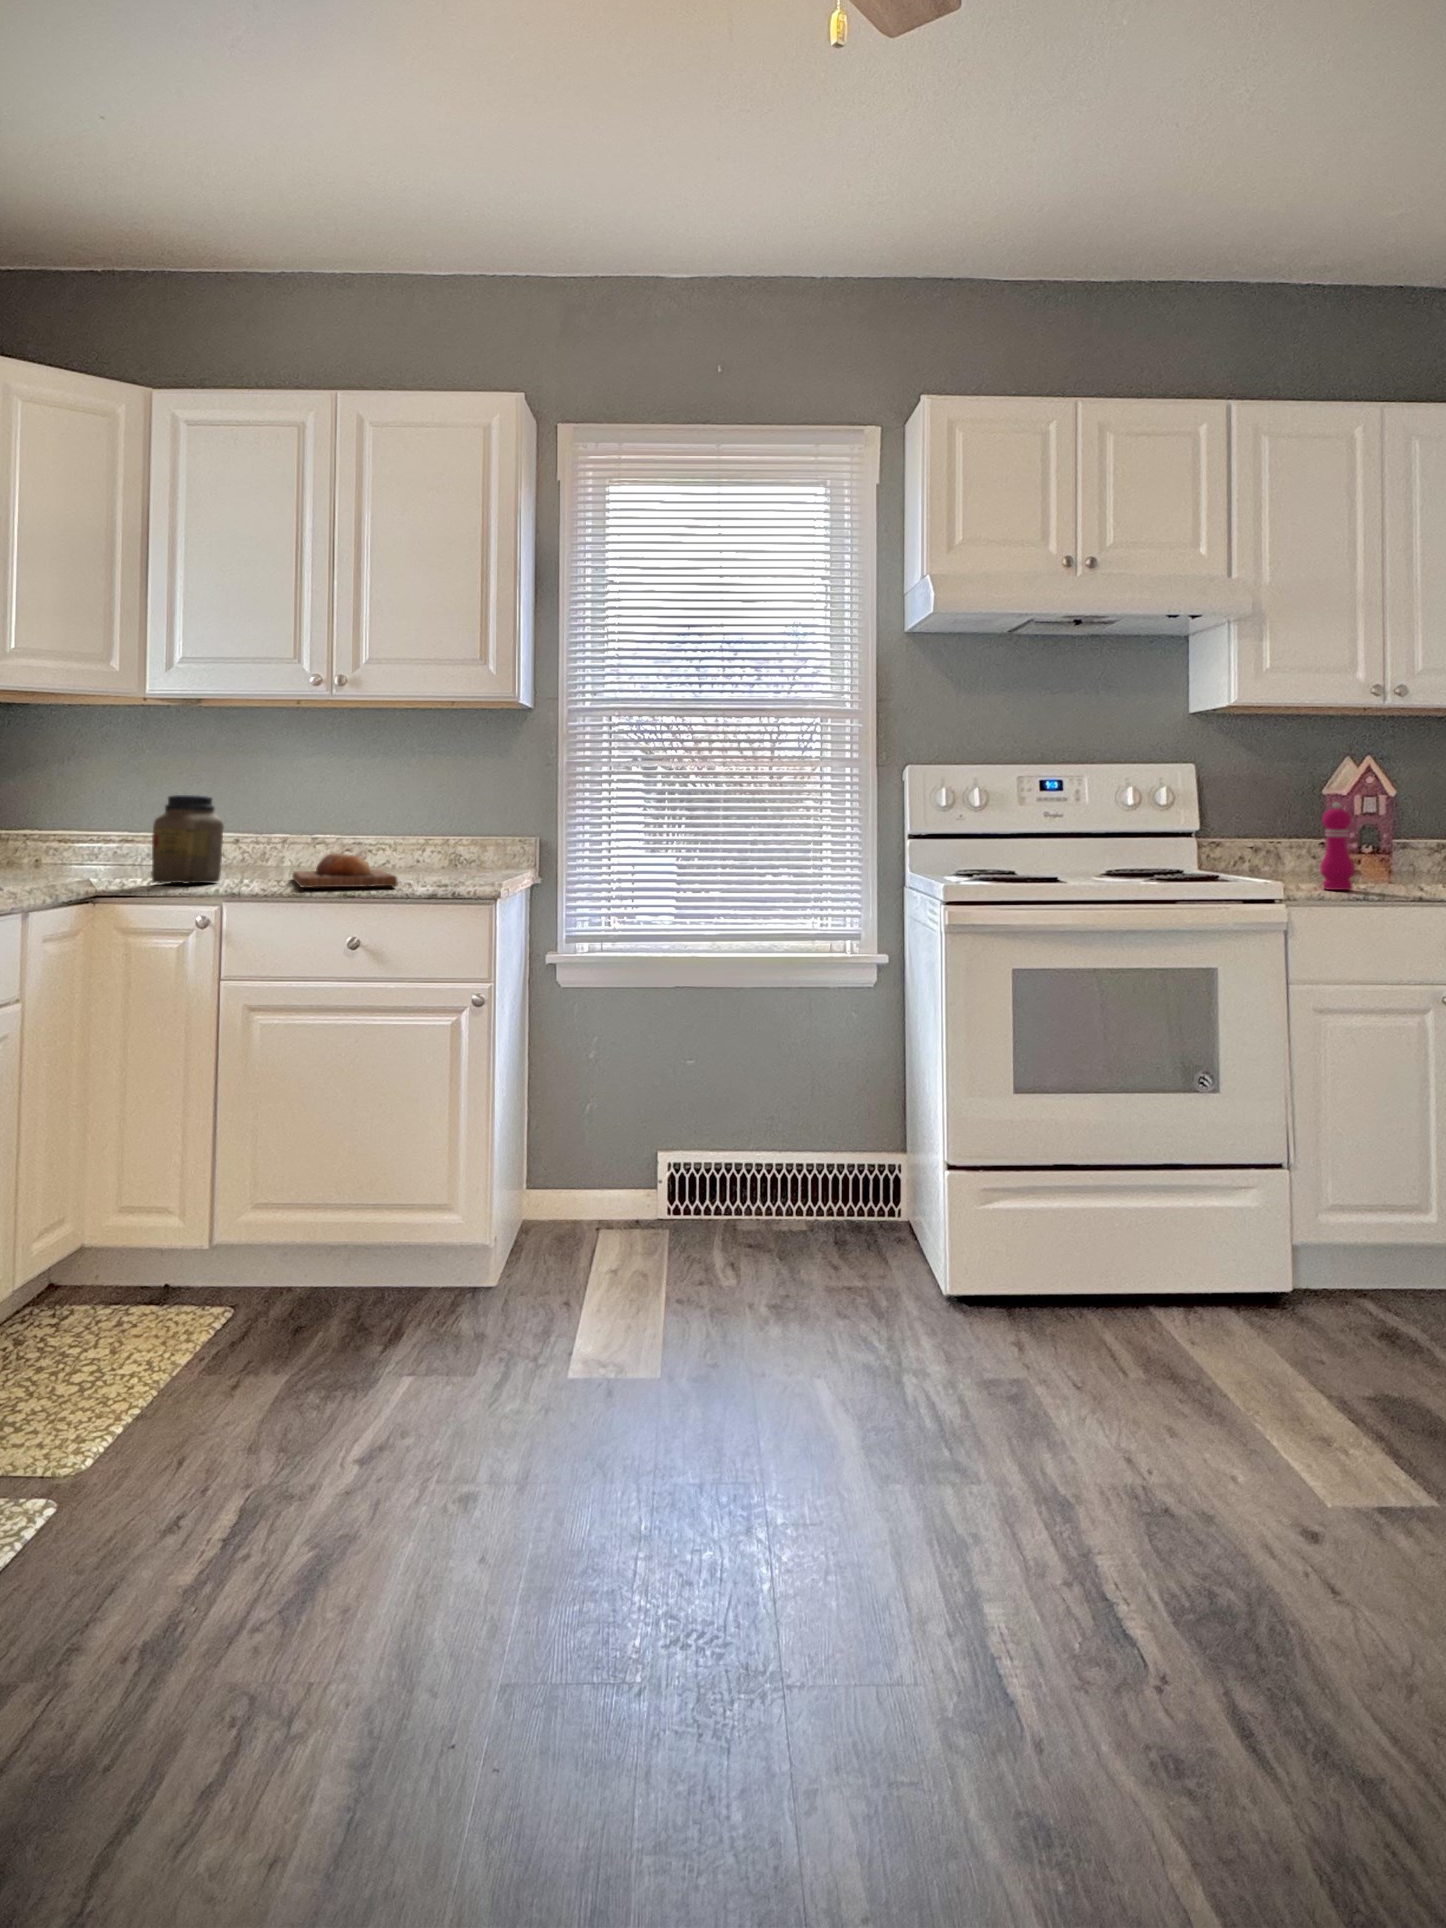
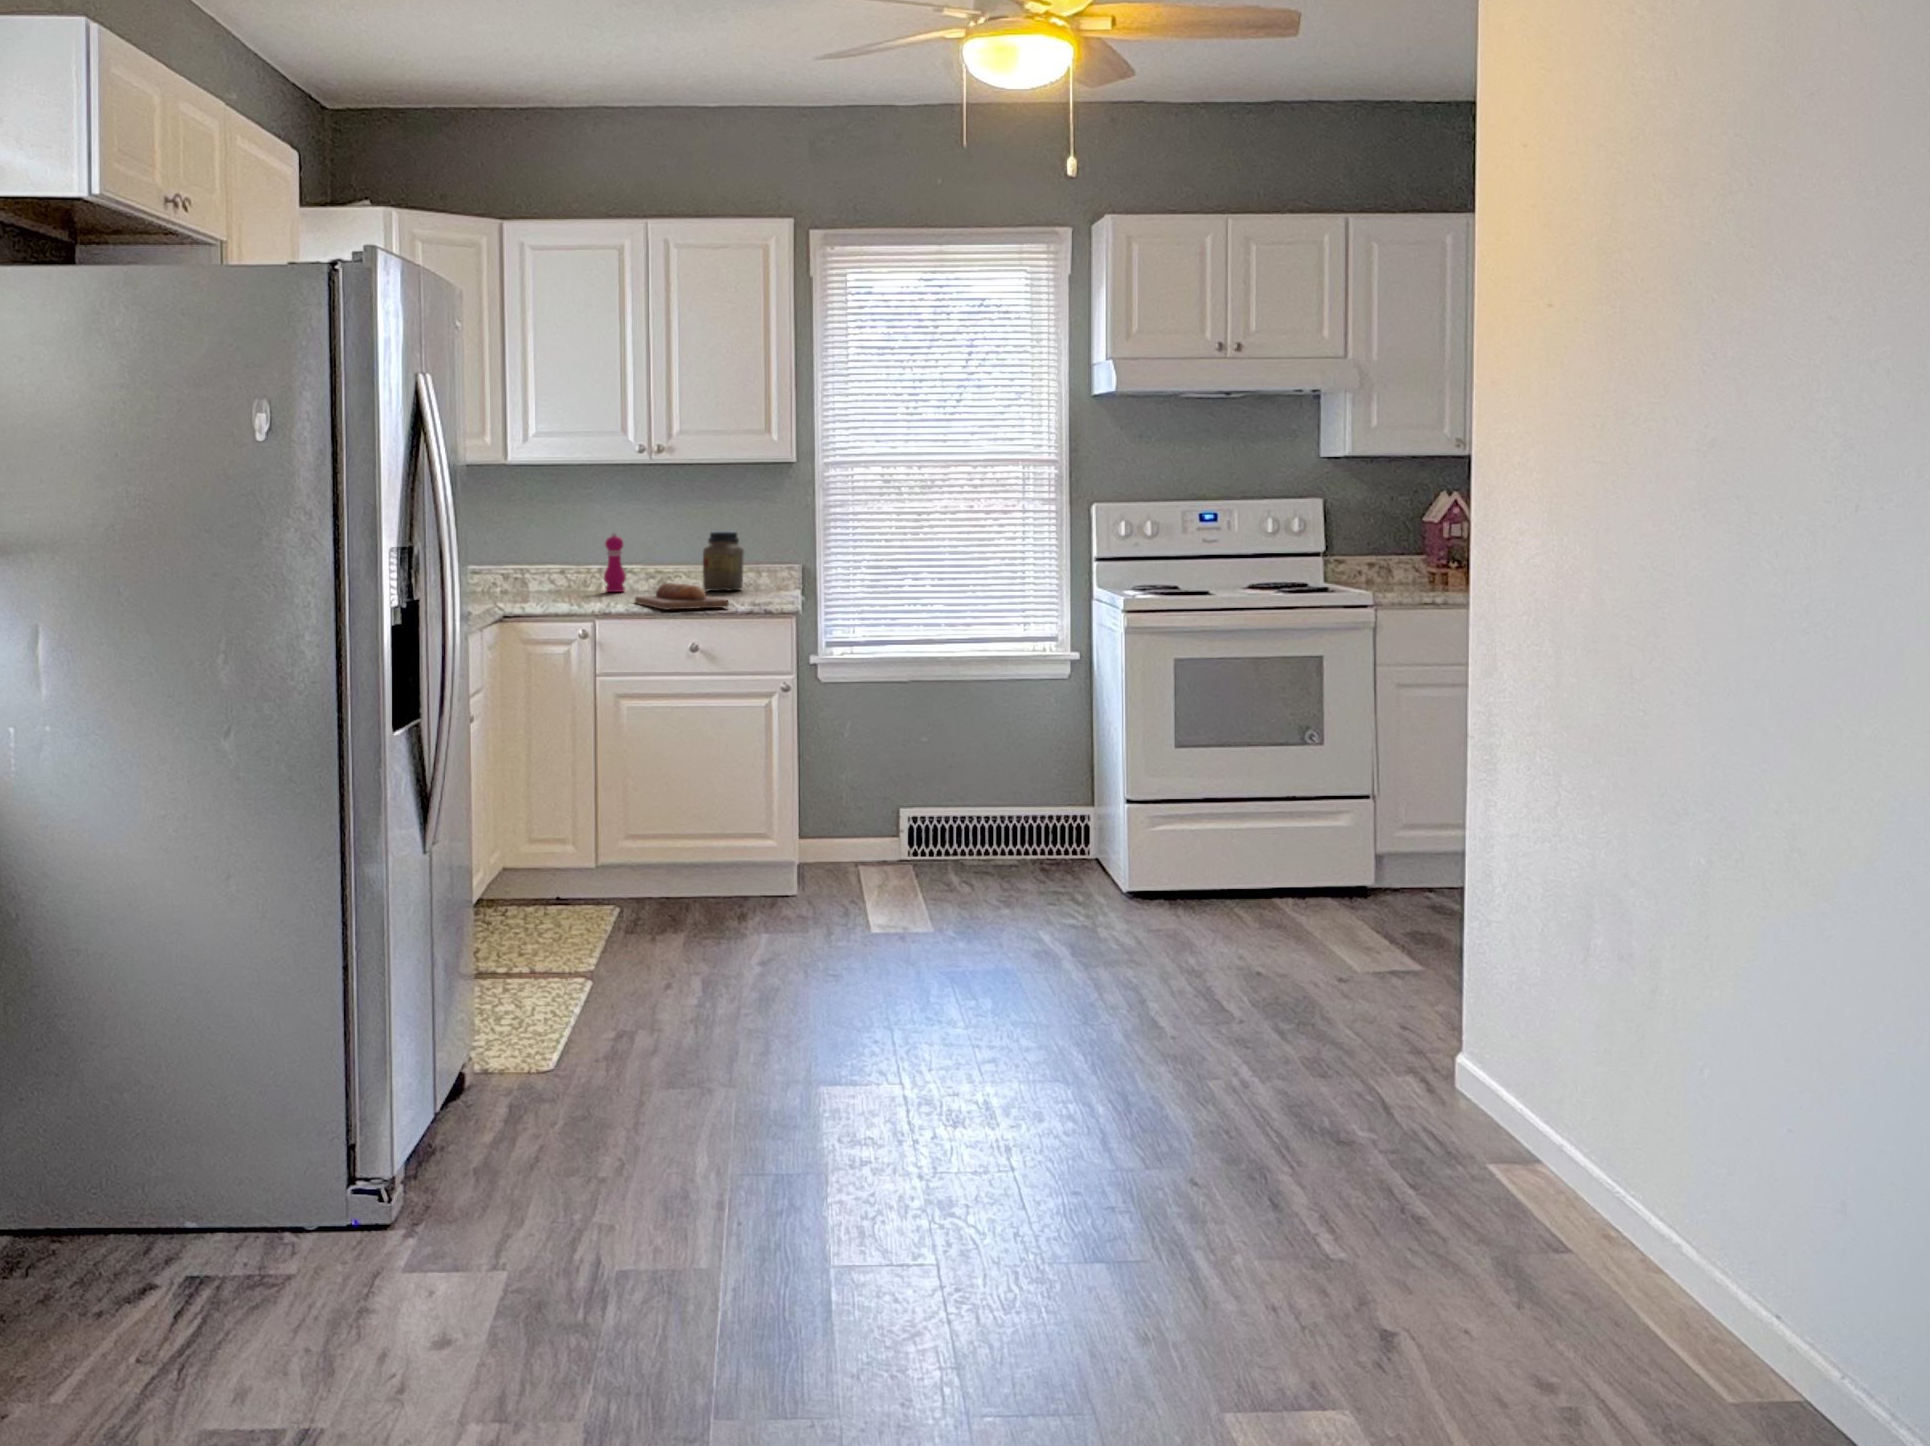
jar: present [151,795,224,884] -> present [703,531,744,591]
pepper mill: present [1320,802,1355,890] -> present [604,532,626,592]

